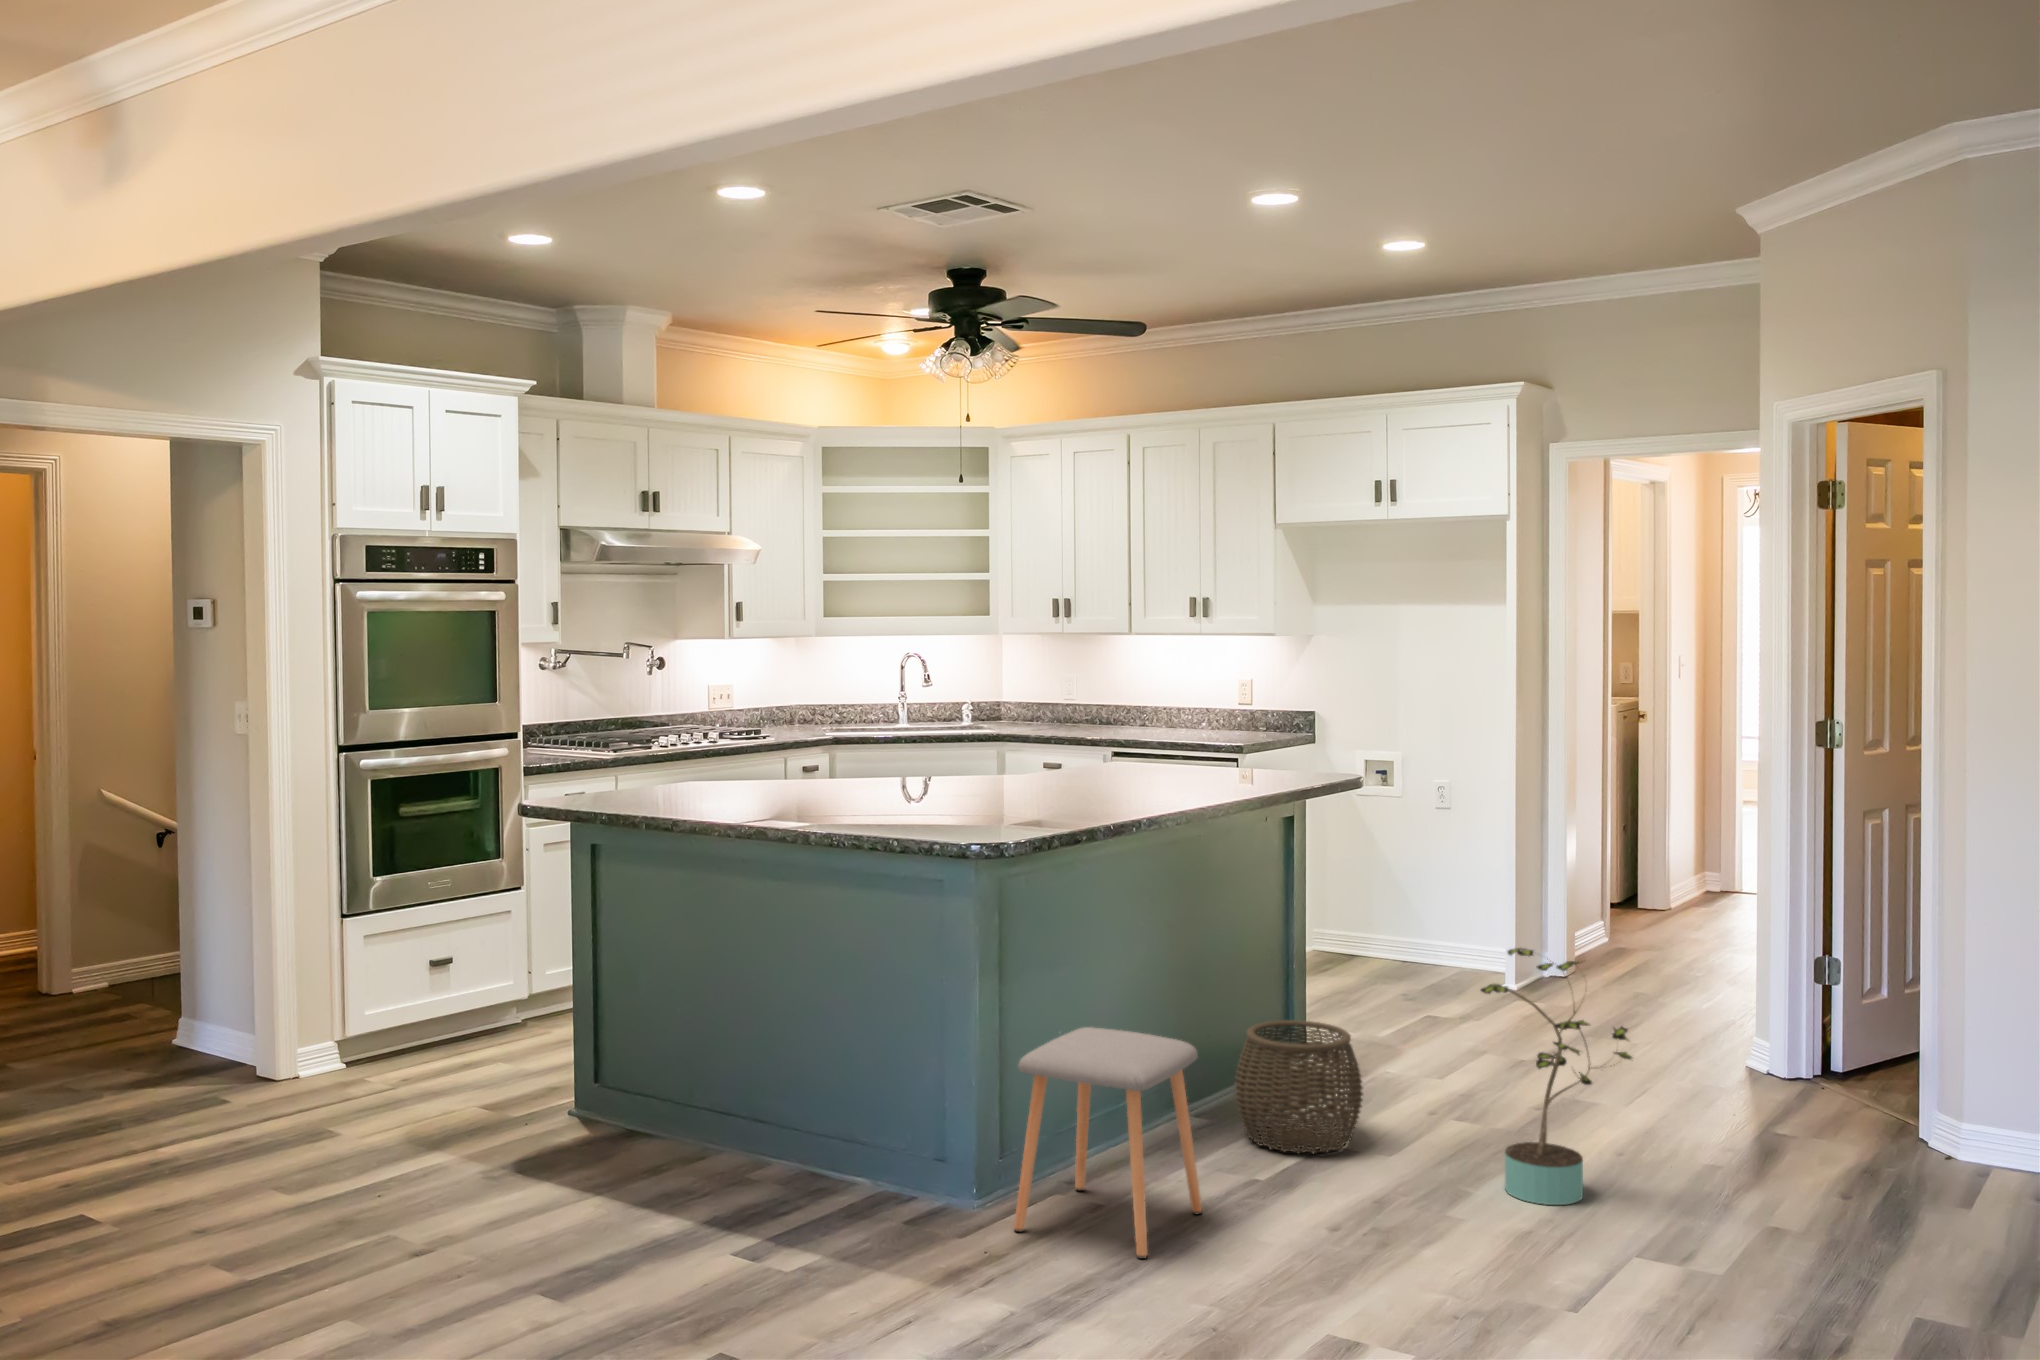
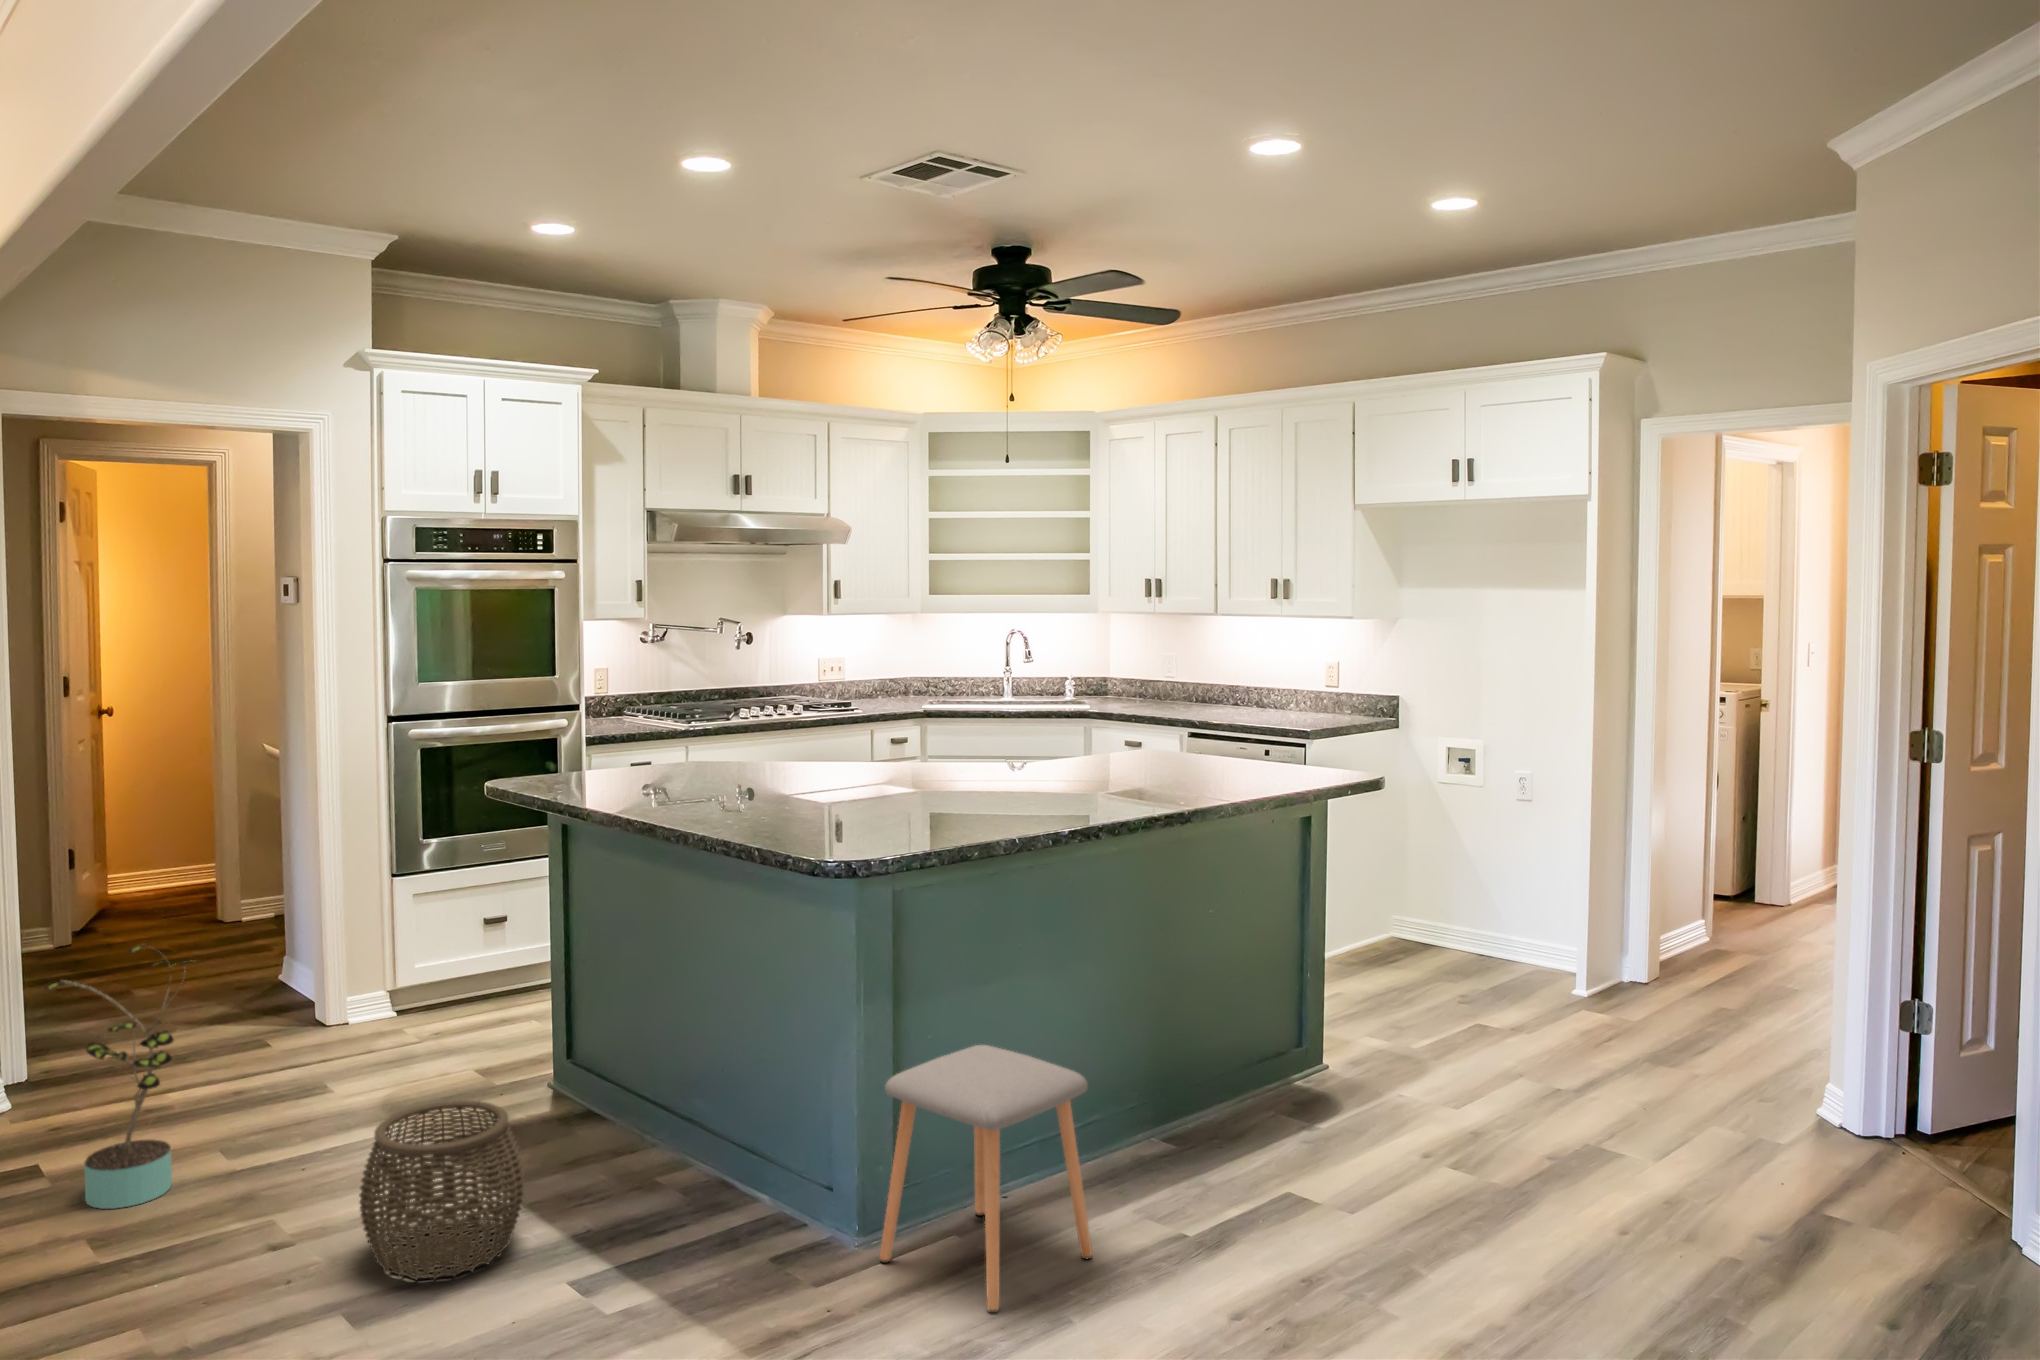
potted plant: present [1481,948,1632,1205] -> present [44,944,201,1209]
woven basket: present [1235,1020,1363,1154] -> present [359,1100,524,1280]

